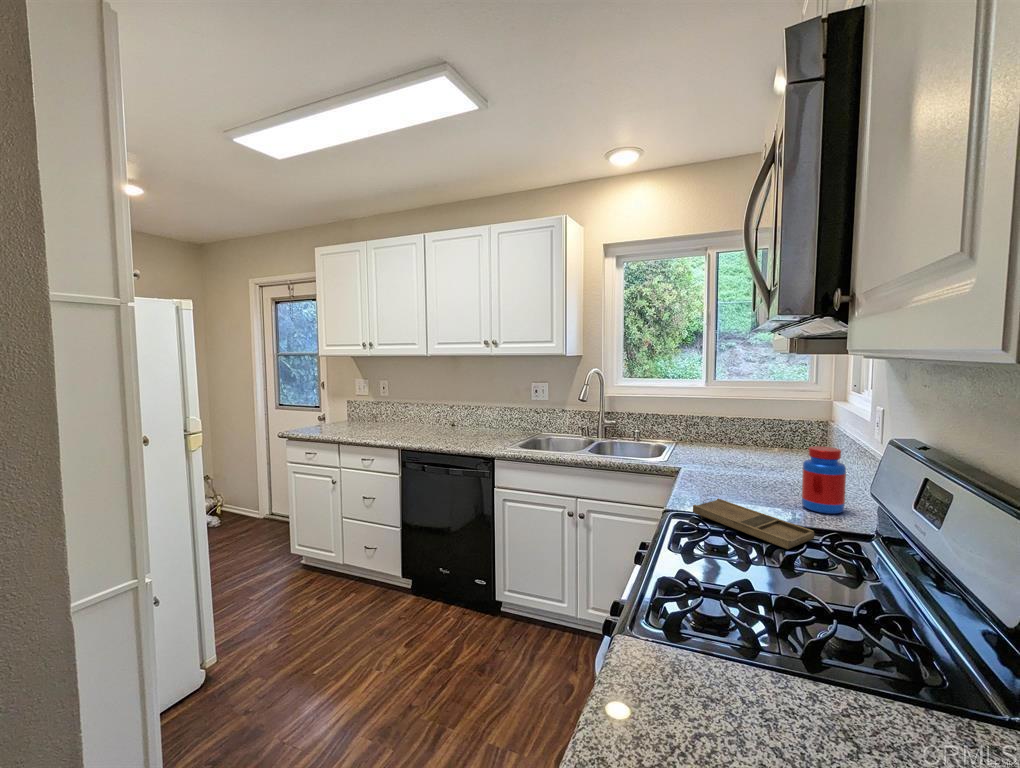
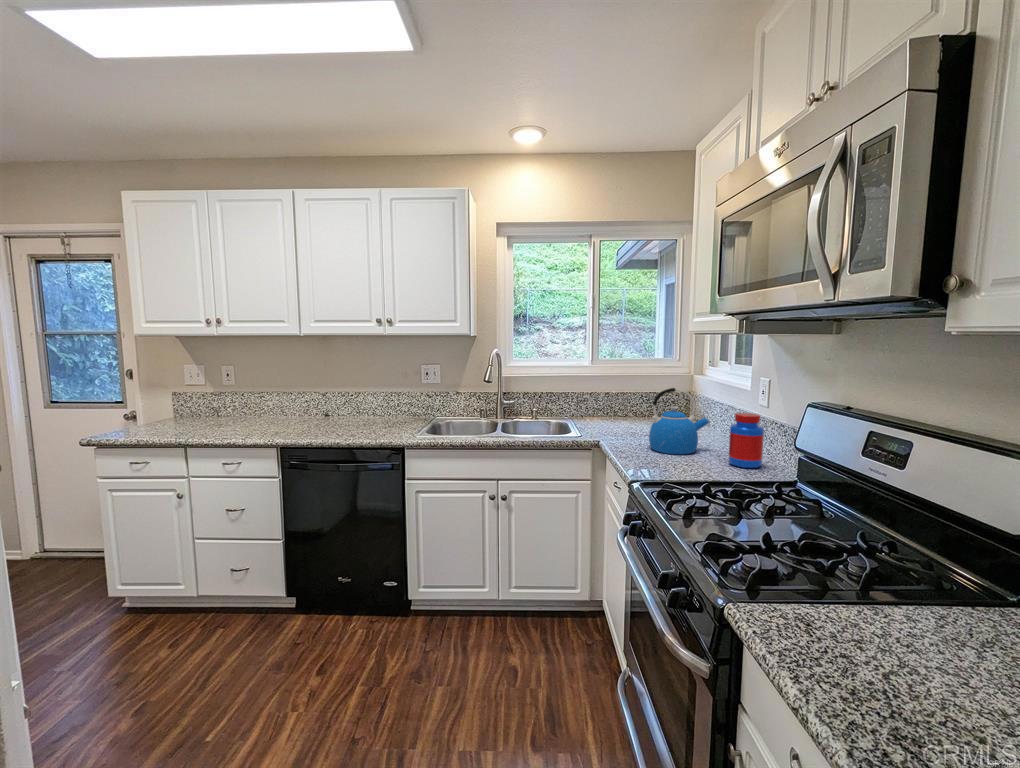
kettle: none [724,414,799,490] -> present [649,388,710,454]
tray: present [693,499,814,549] -> none [670,465,774,502]

